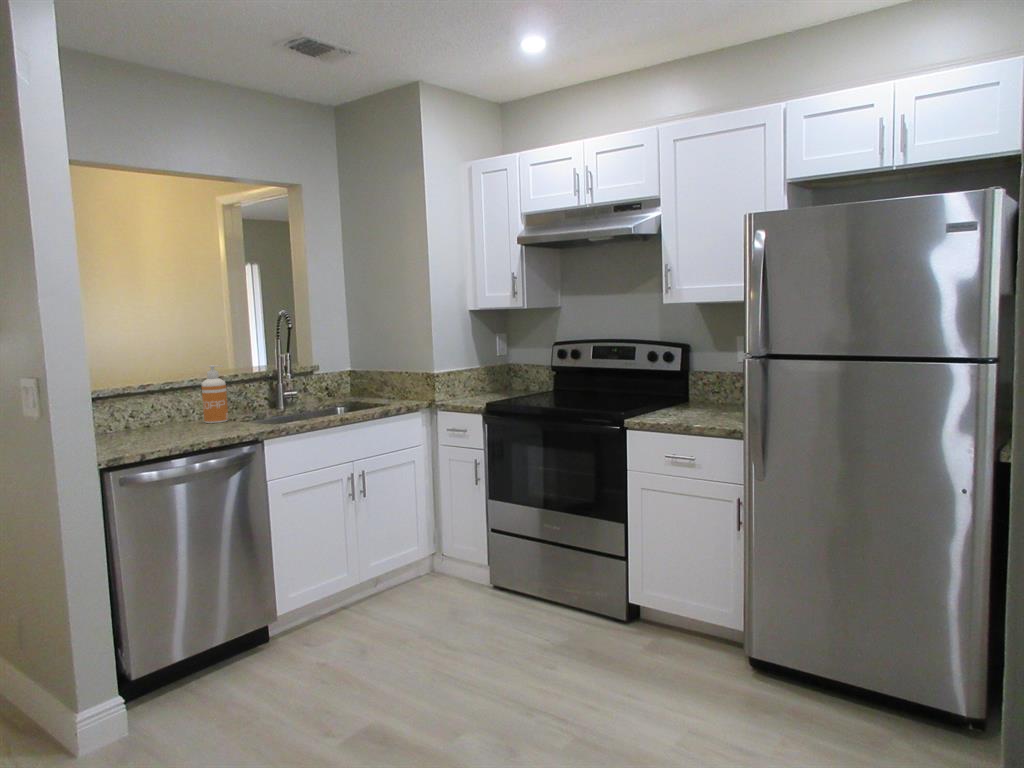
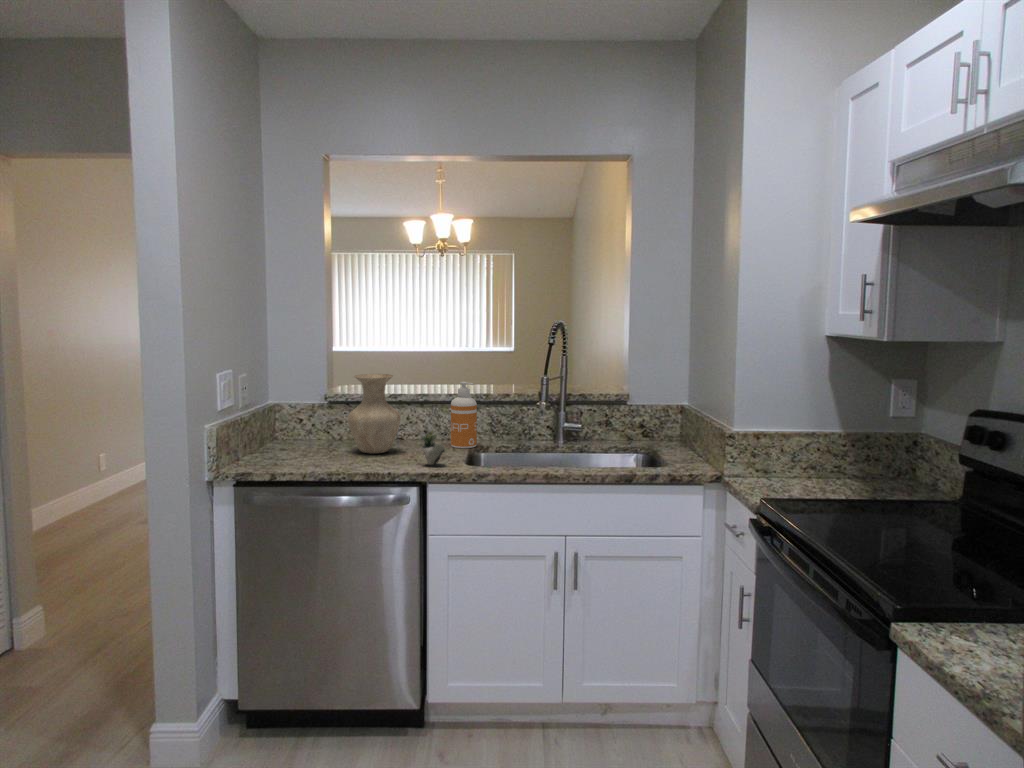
vase: none [136,362,189,435] -> present [348,374,401,454]
succulent plant: none [238,396,269,428] -> present [421,431,445,465]

